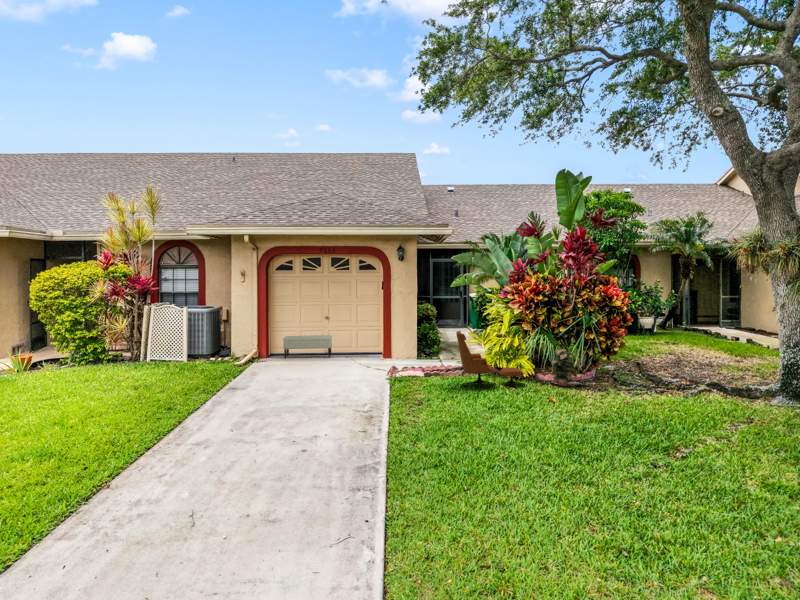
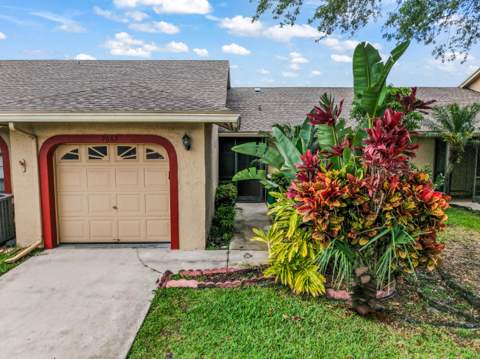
lounge chair: present [456,331,524,389] -> none [230,244,315,323]
bench: present [283,335,332,359] -> none [65,225,120,251]

